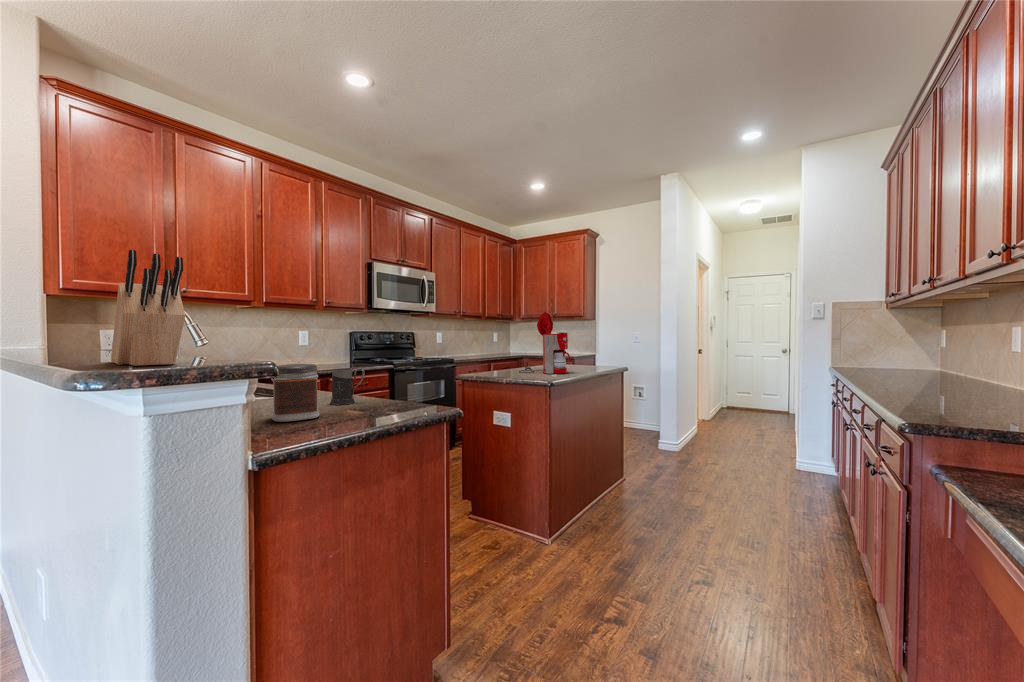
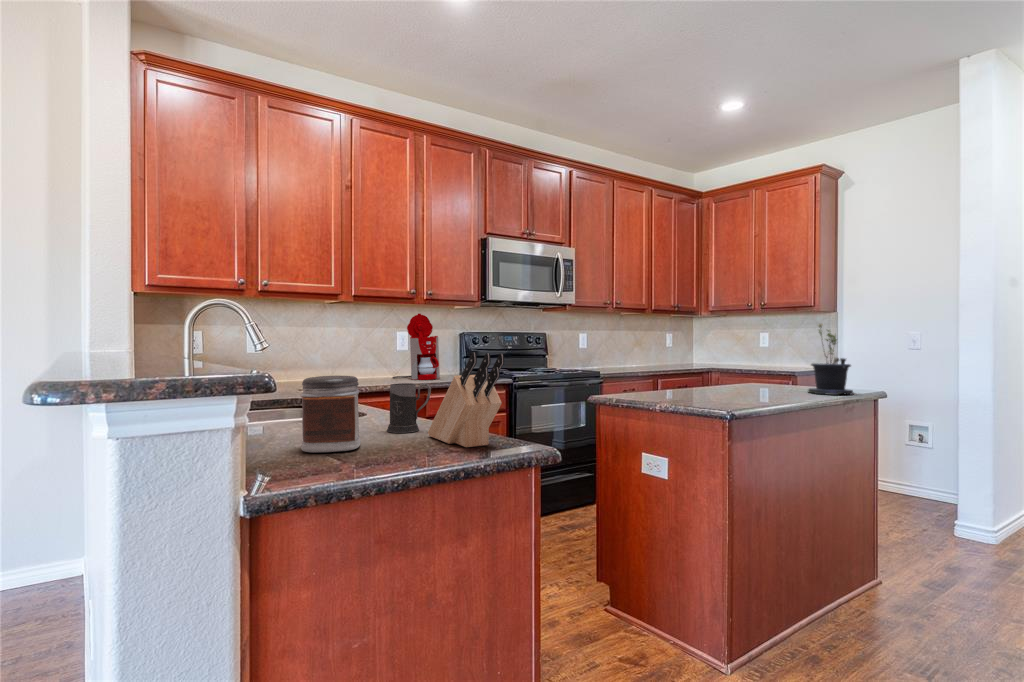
knife block: present [111,250,185,366] -> present [428,353,504,447]
coffee maker: present [519,312,571,374] -> present [393,314,440,380]
potted plant: none [585,327,610,369] -> present [808,324,853,395]

